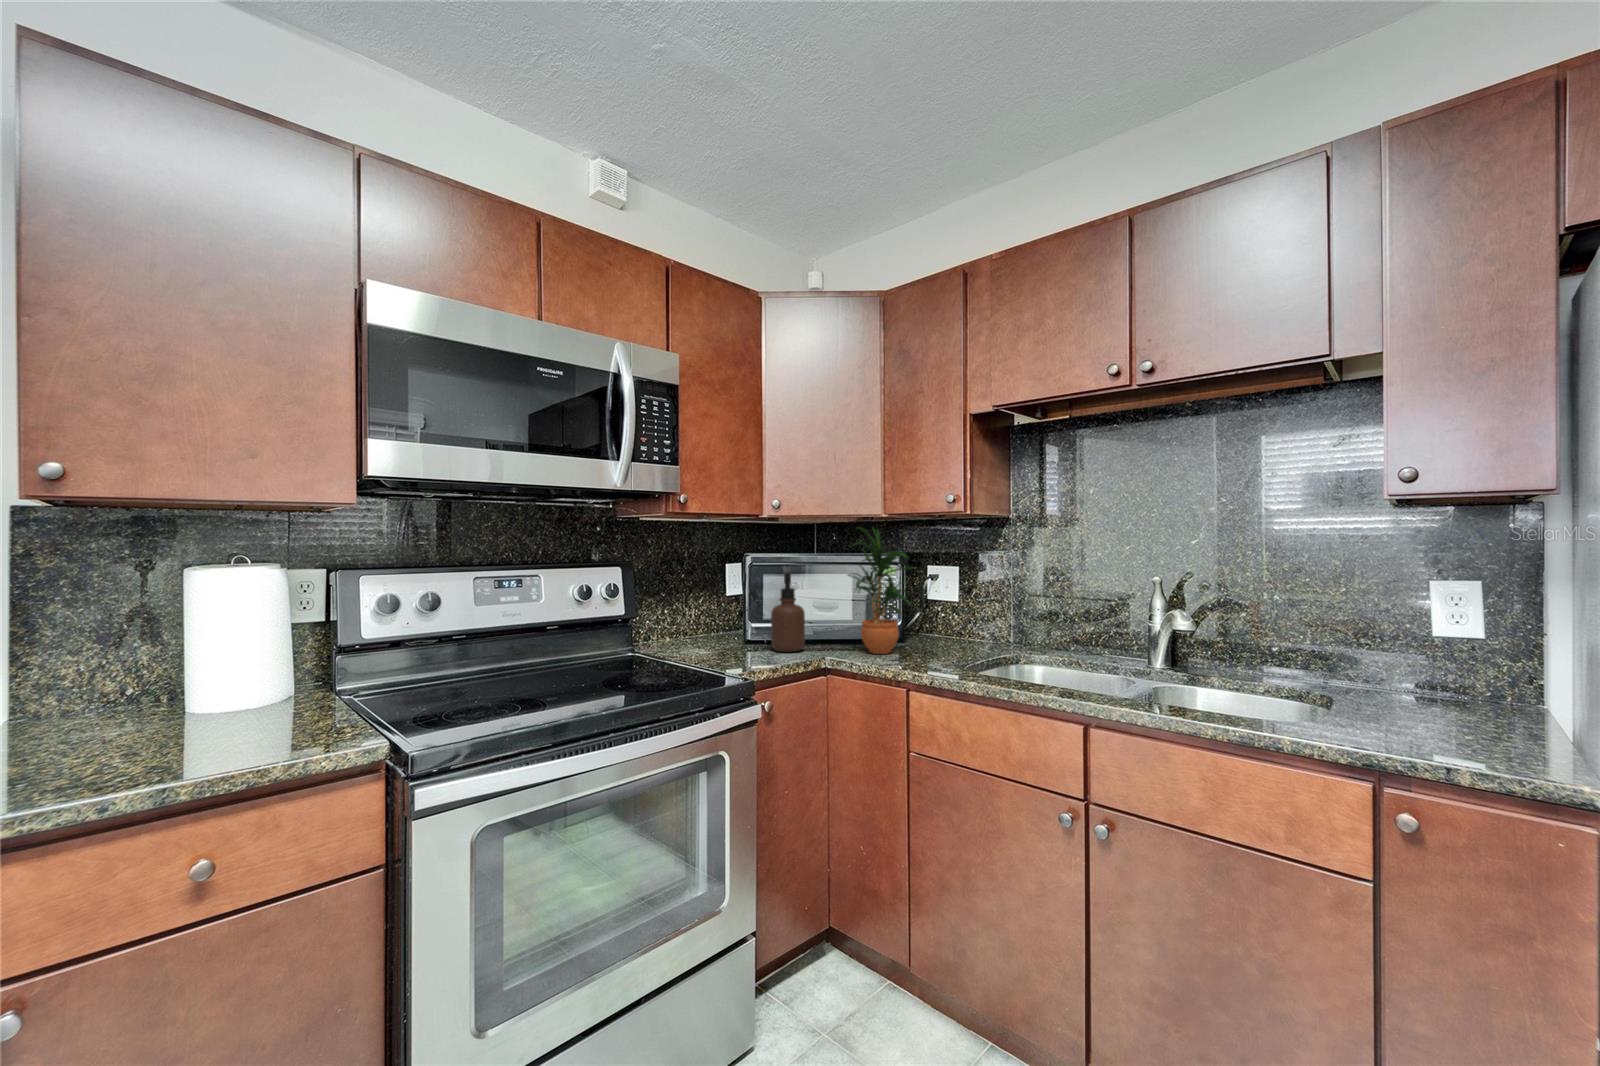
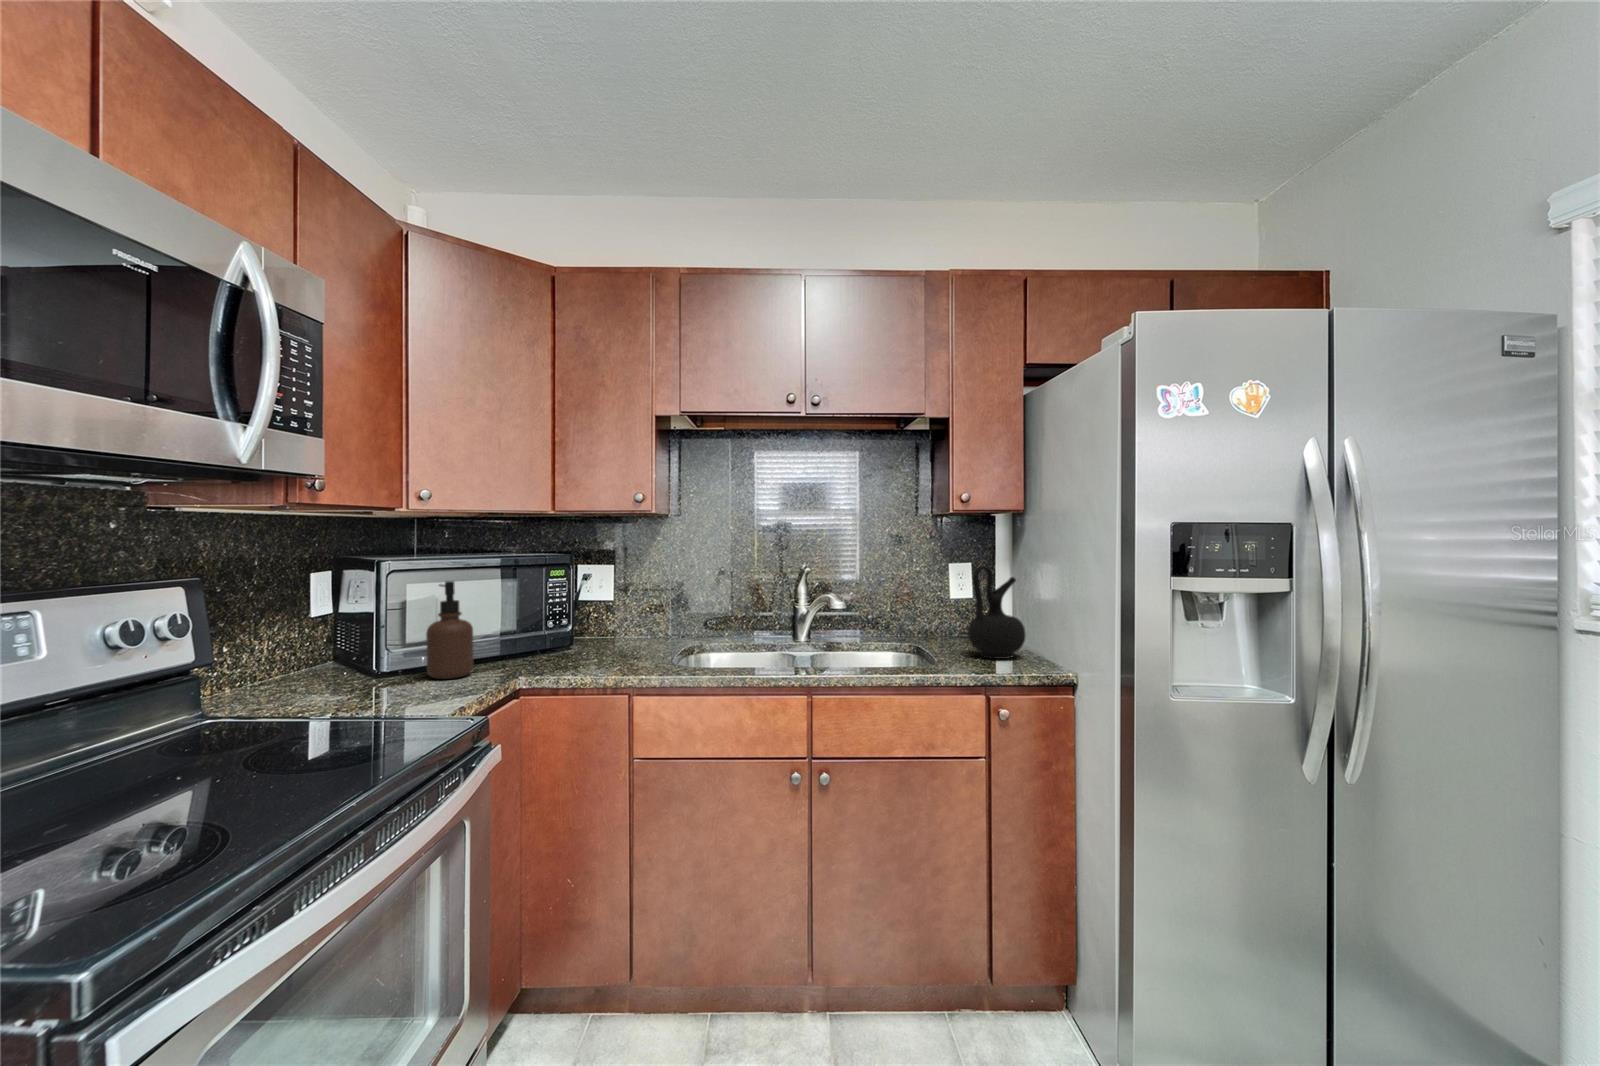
potted plant: present [848,527,915,654] -> none [522,526,603,665]
ceramic jug: none [1395,580,1525,740] -> present [968,565,1026,659]

